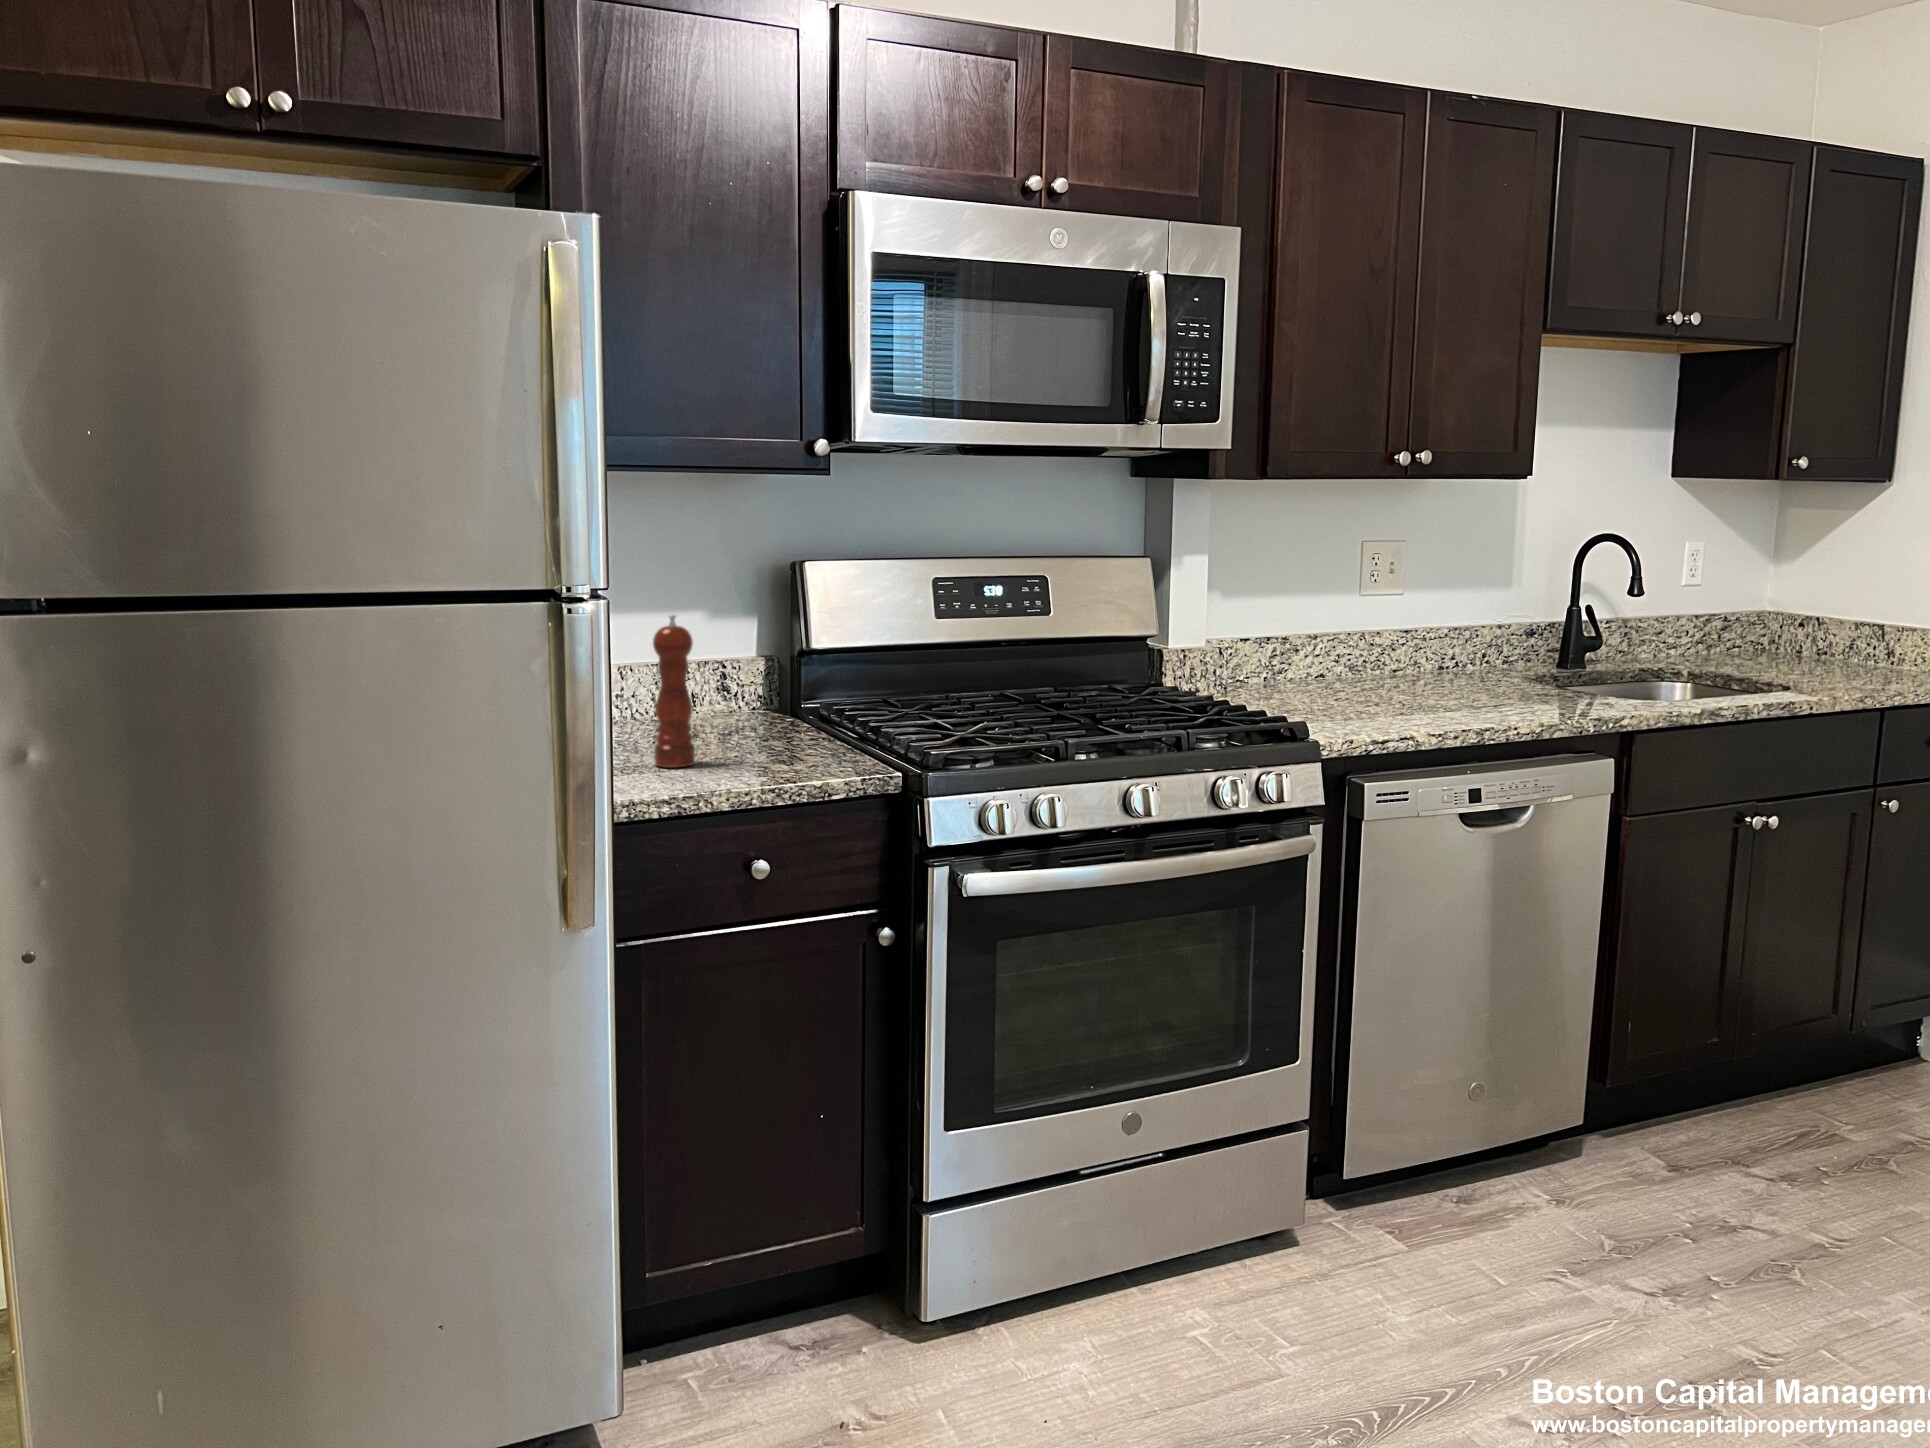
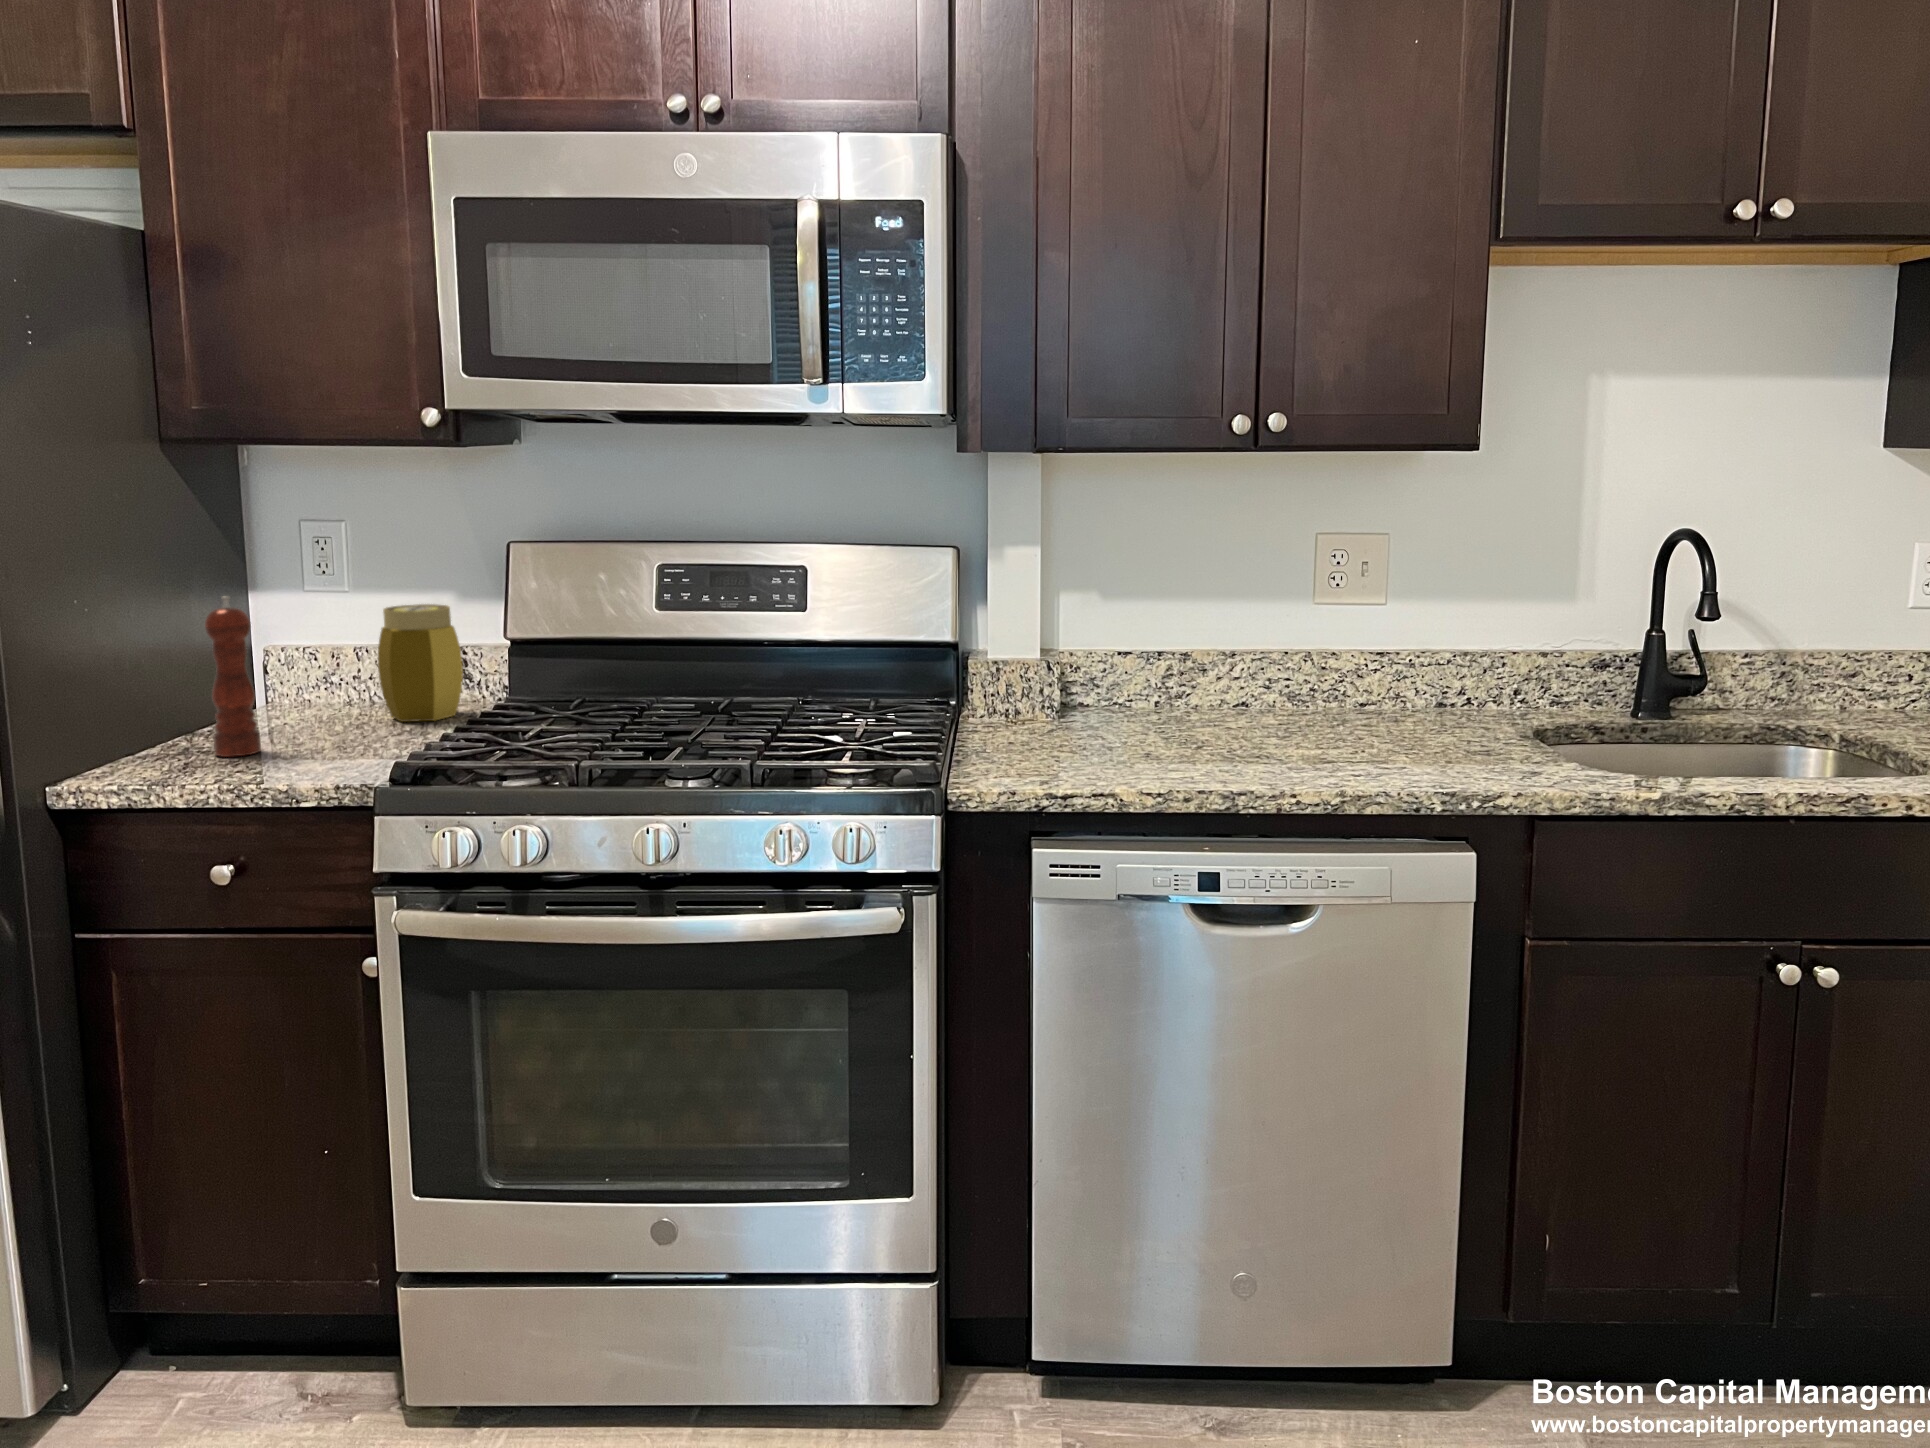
jar: none [692,620,763,731] -> present [378,604,463,722]

